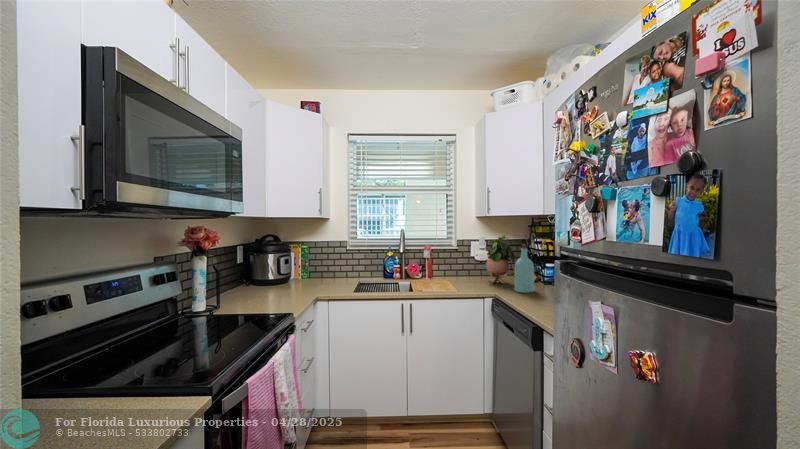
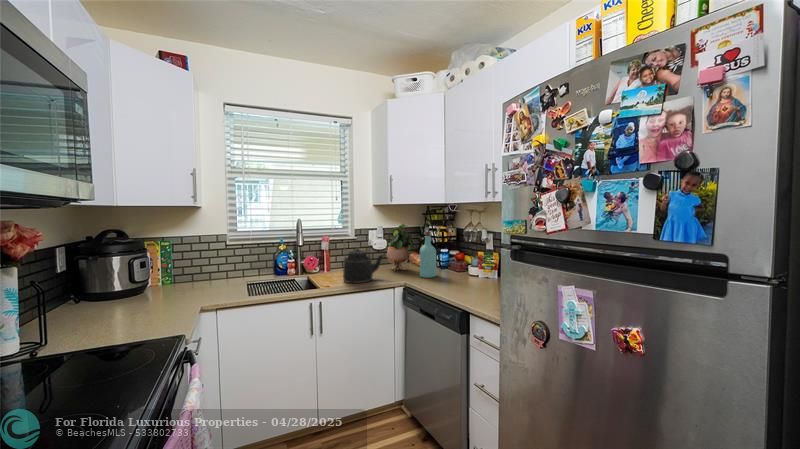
kettle: none [437,249,478,291] -> present [343,241,383,283]

